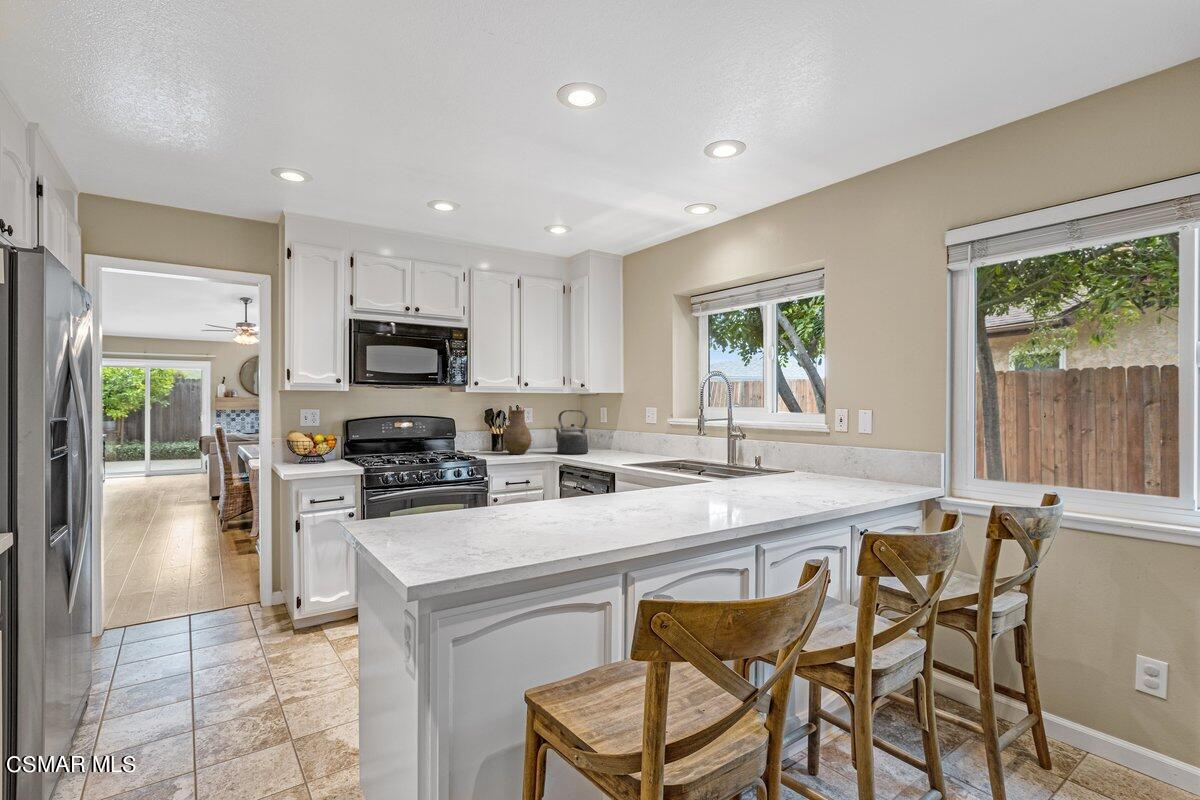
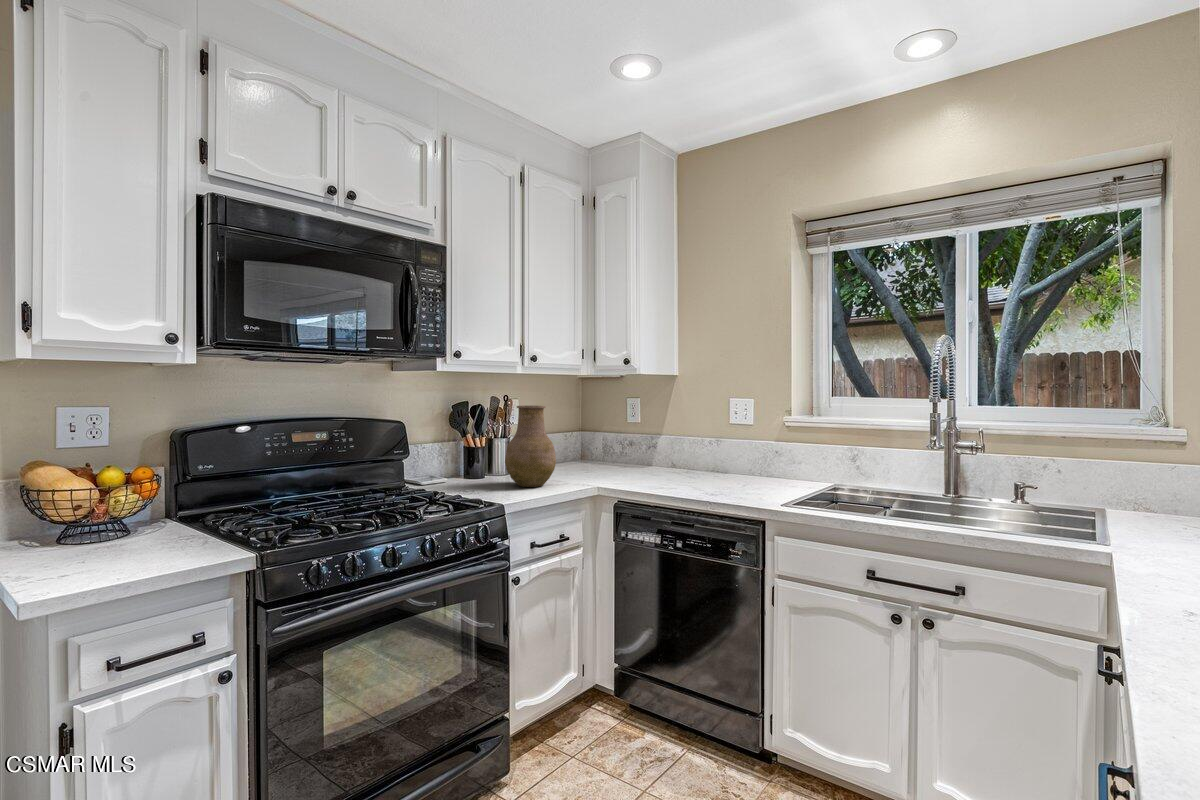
kettle: present [554,410,588,454] -> none [582,406,650,483]

